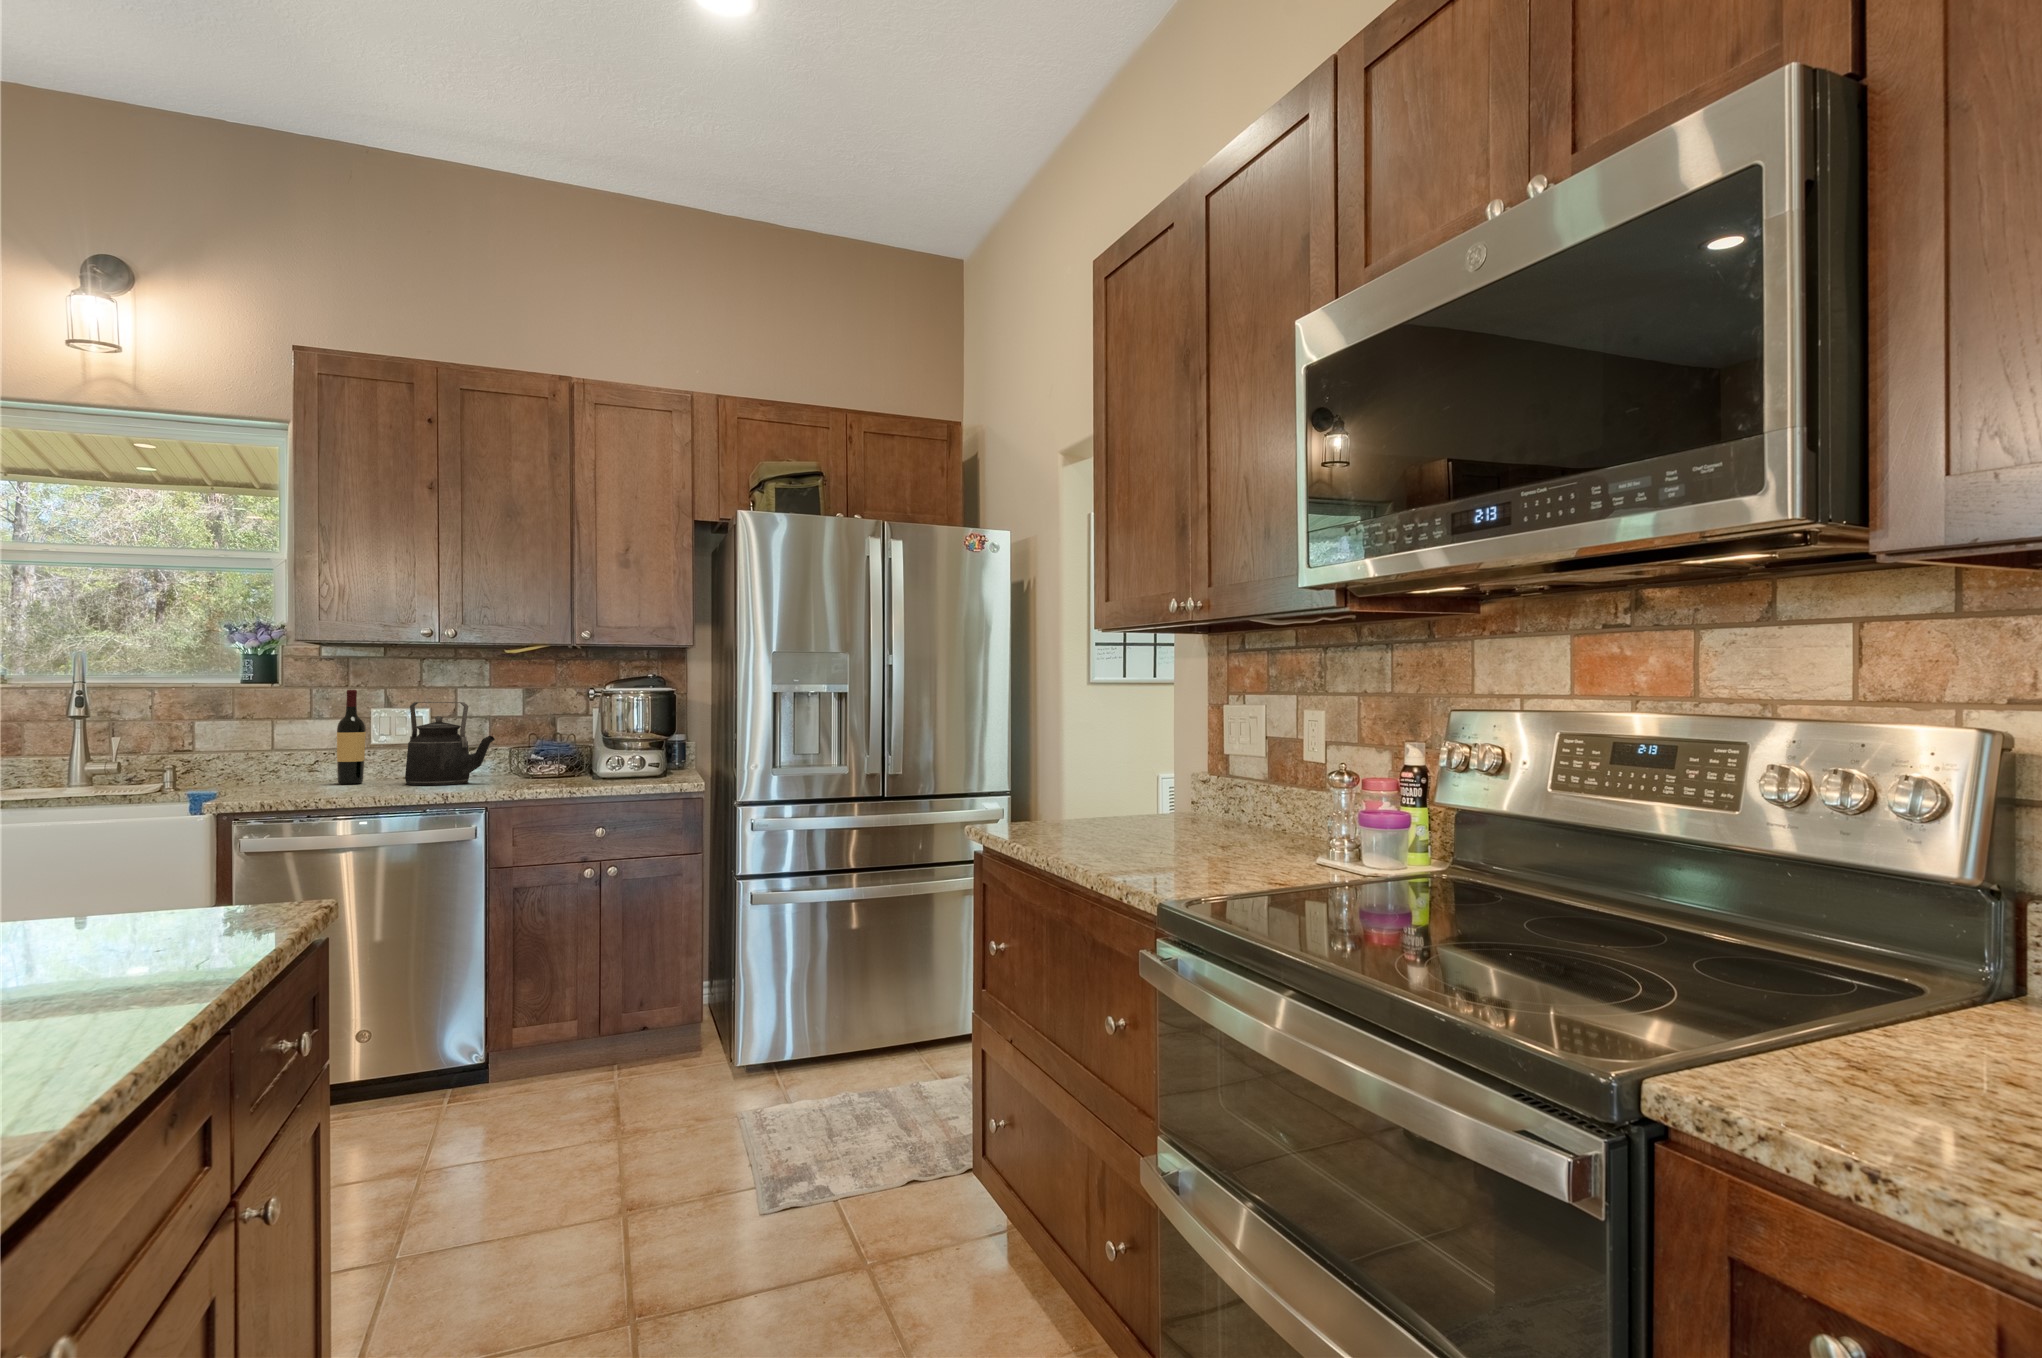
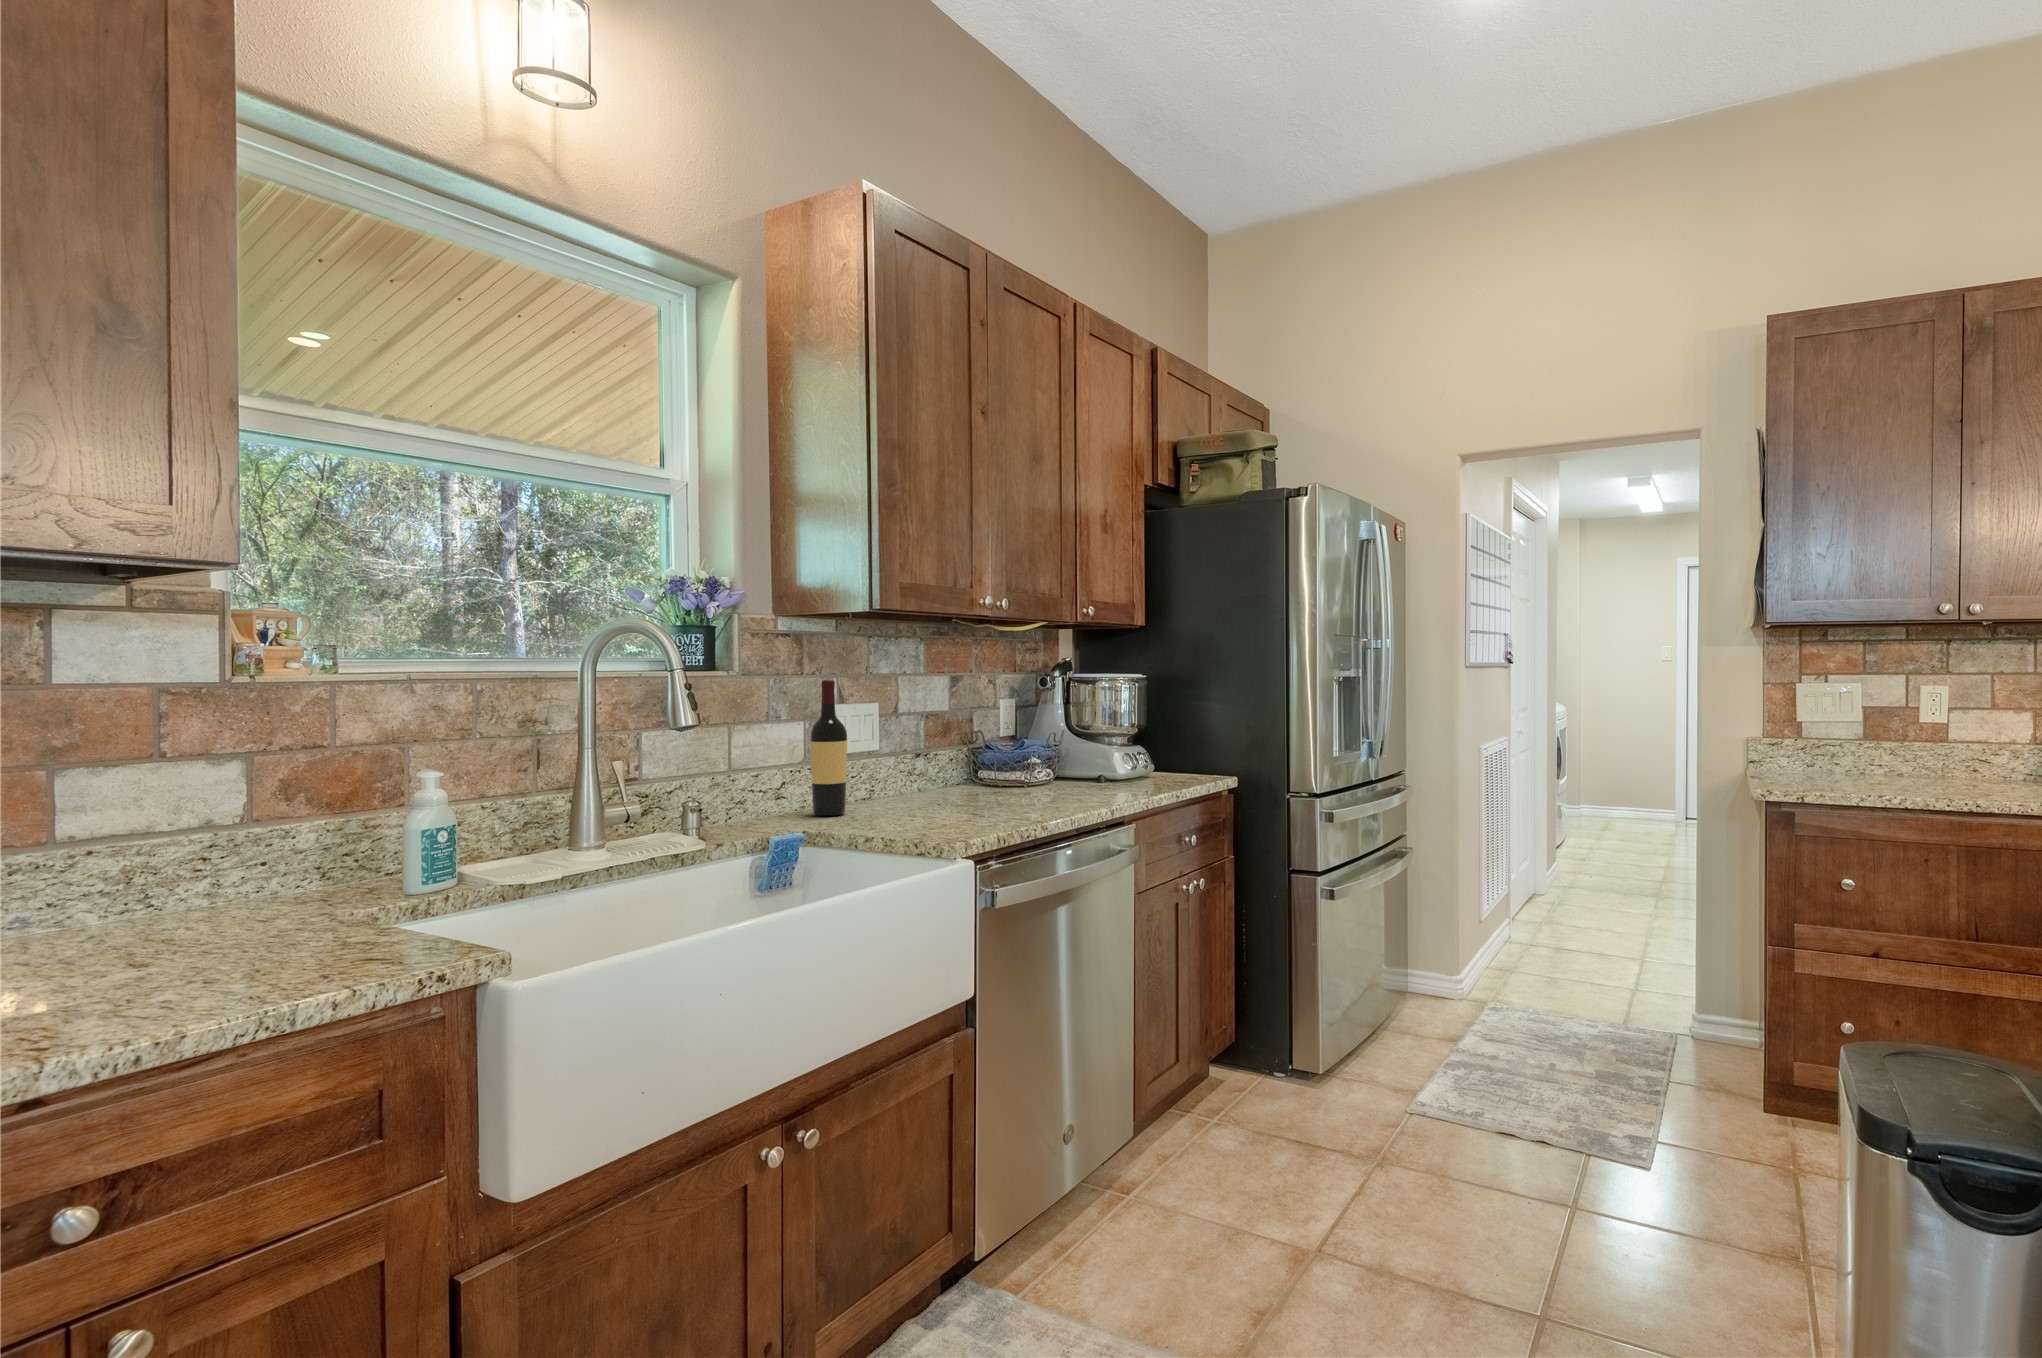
kettle: present [405,702,495,785] -> none [905,695,1027,815]

